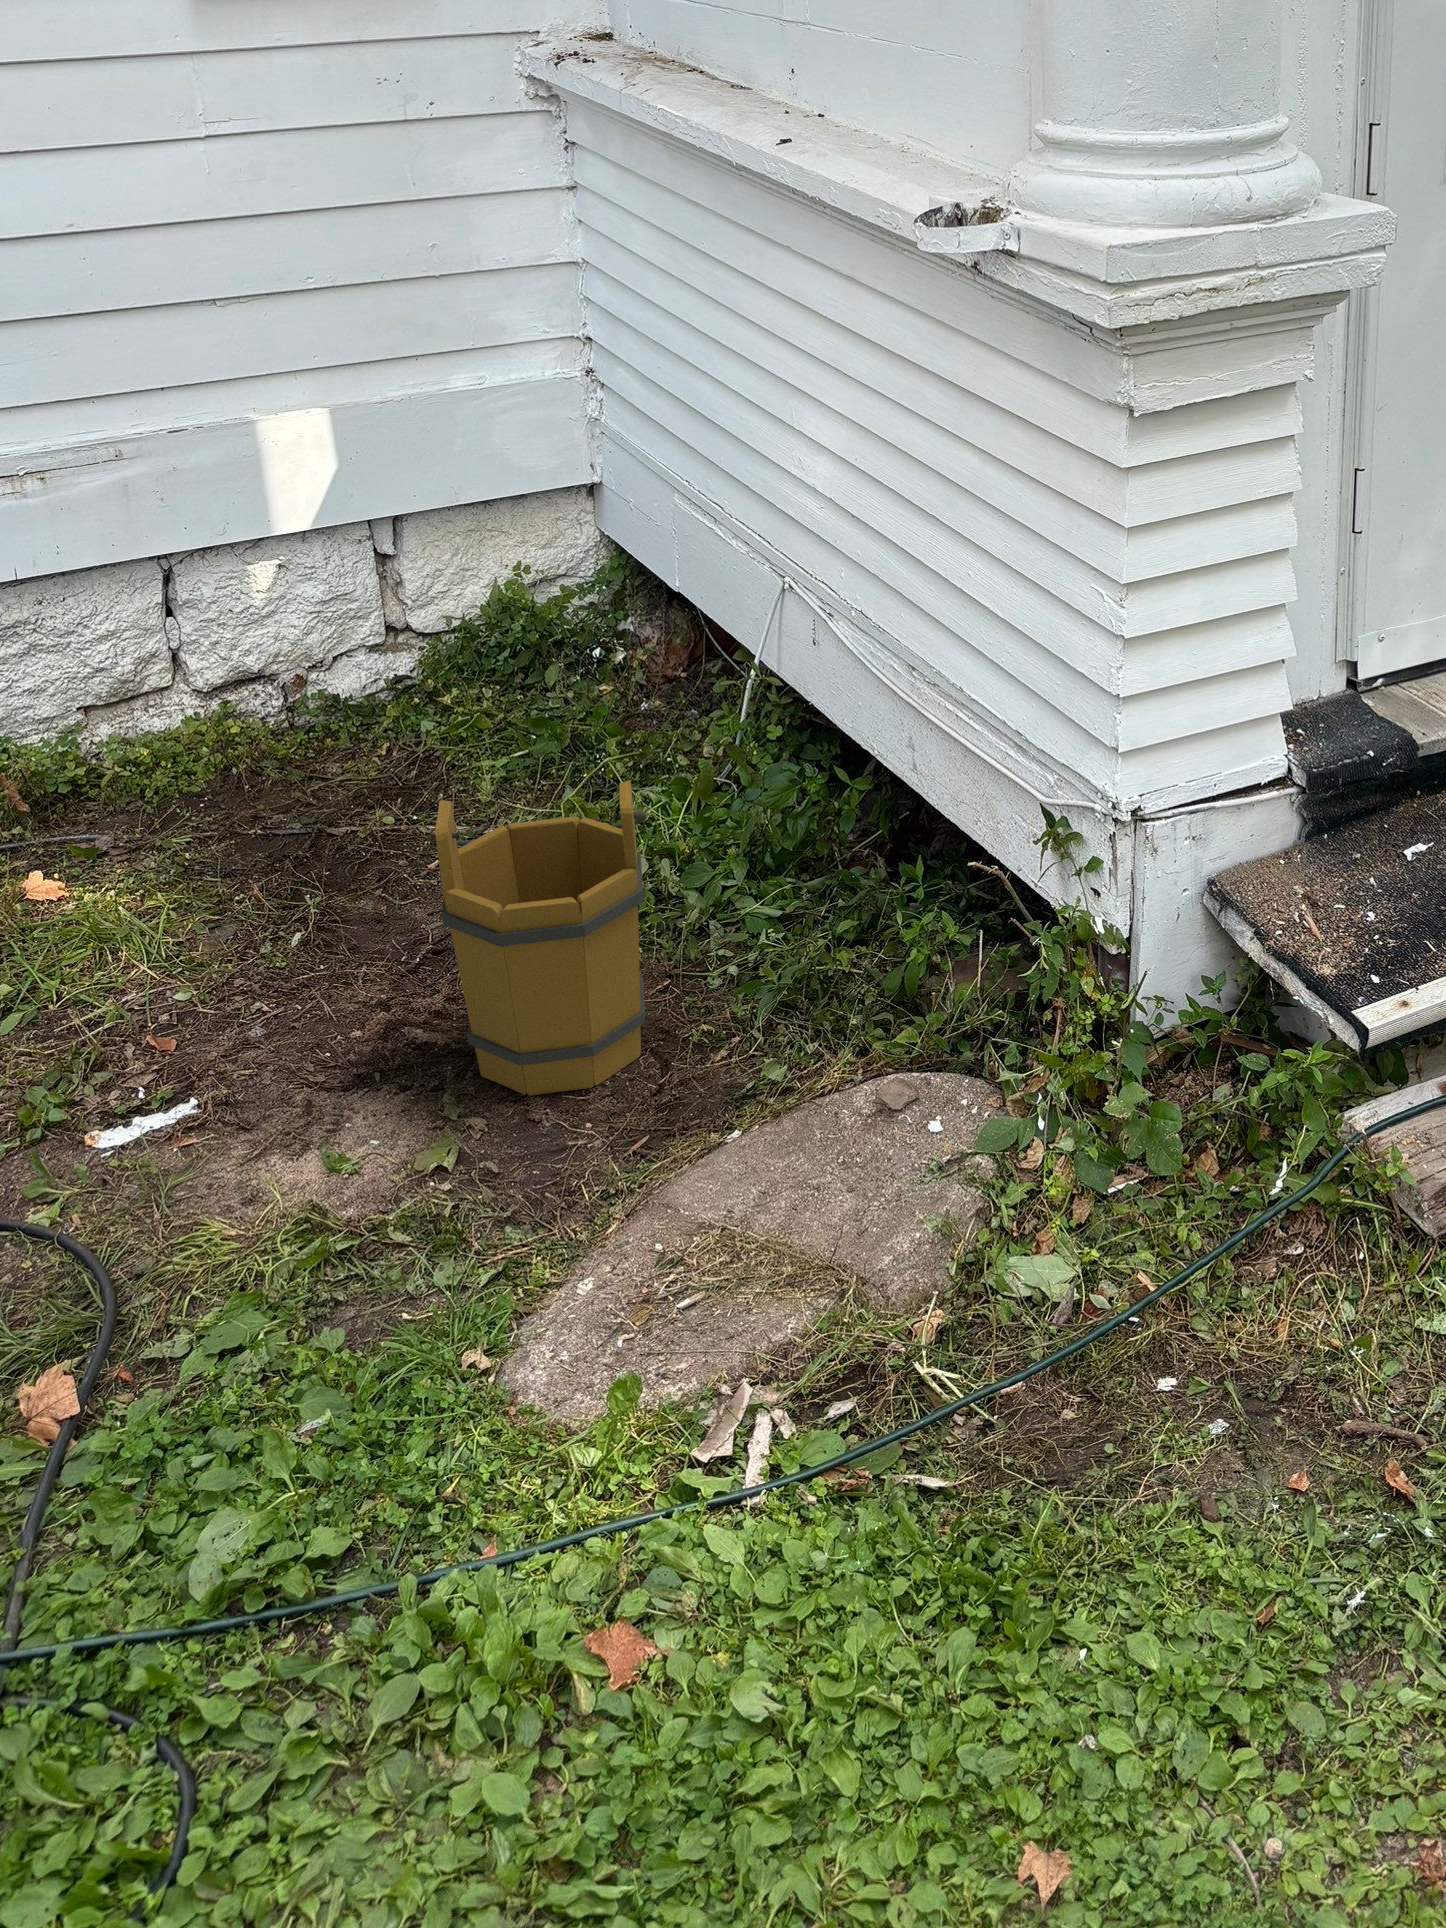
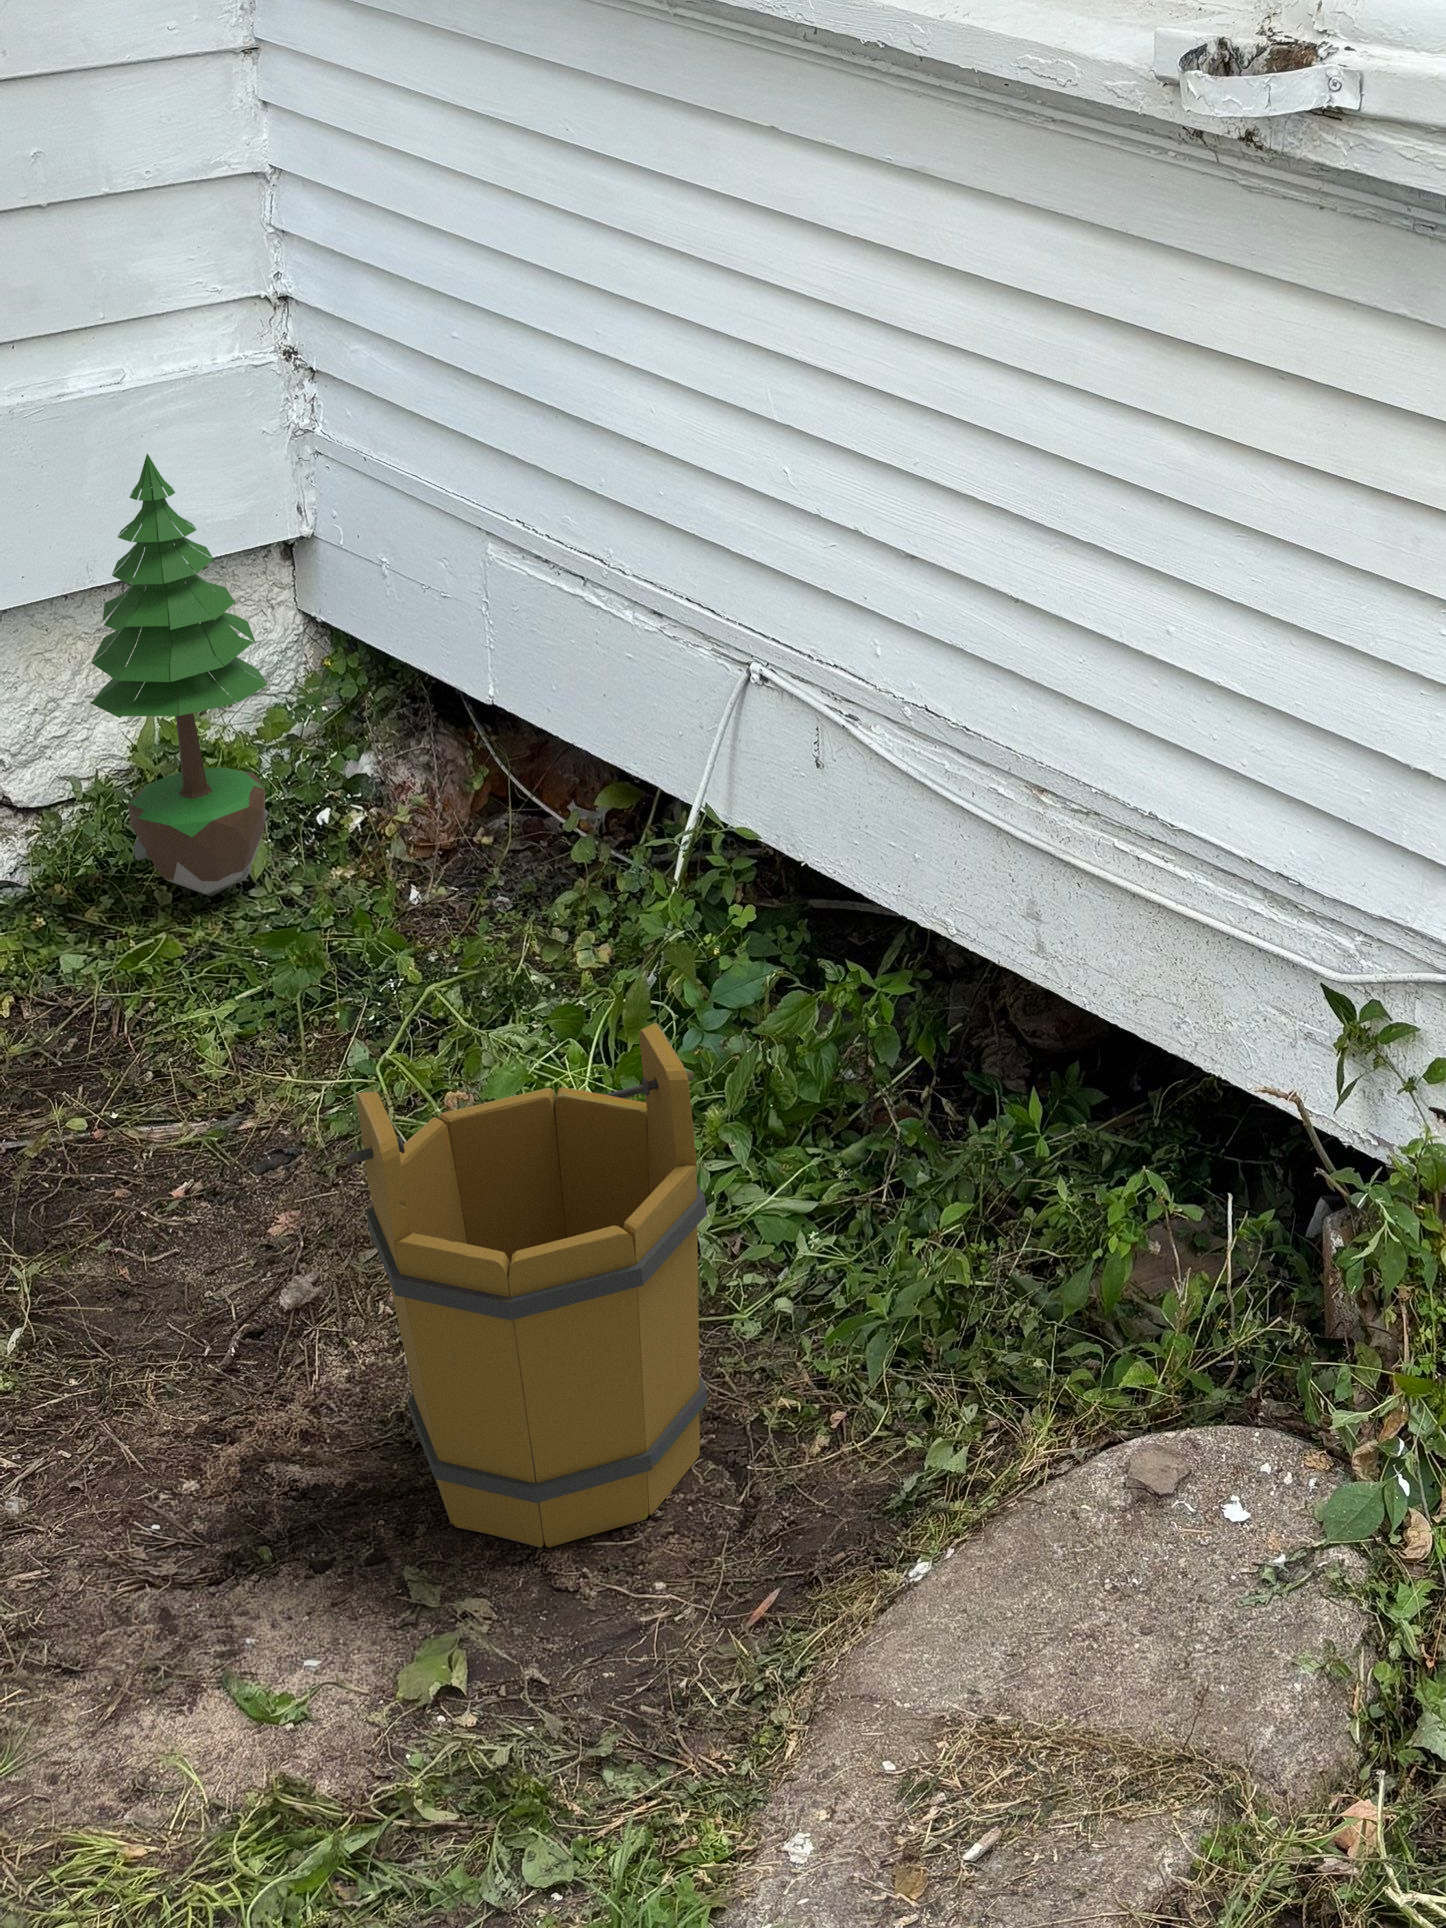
potted tree: none [444,430,553,708] -> present [90,454,269,897]

